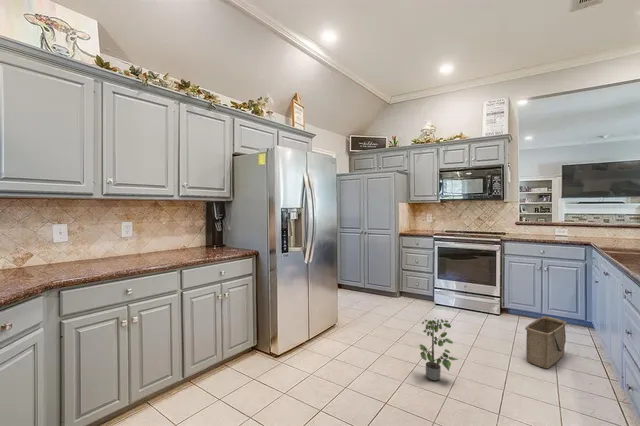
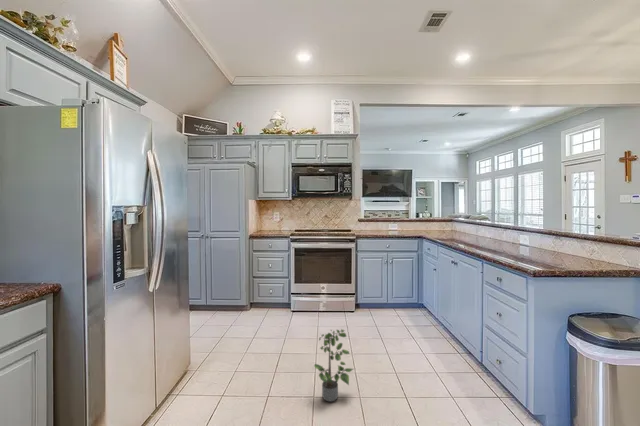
basket: present [525,316,566,368] -> none [389,303,413,351]

